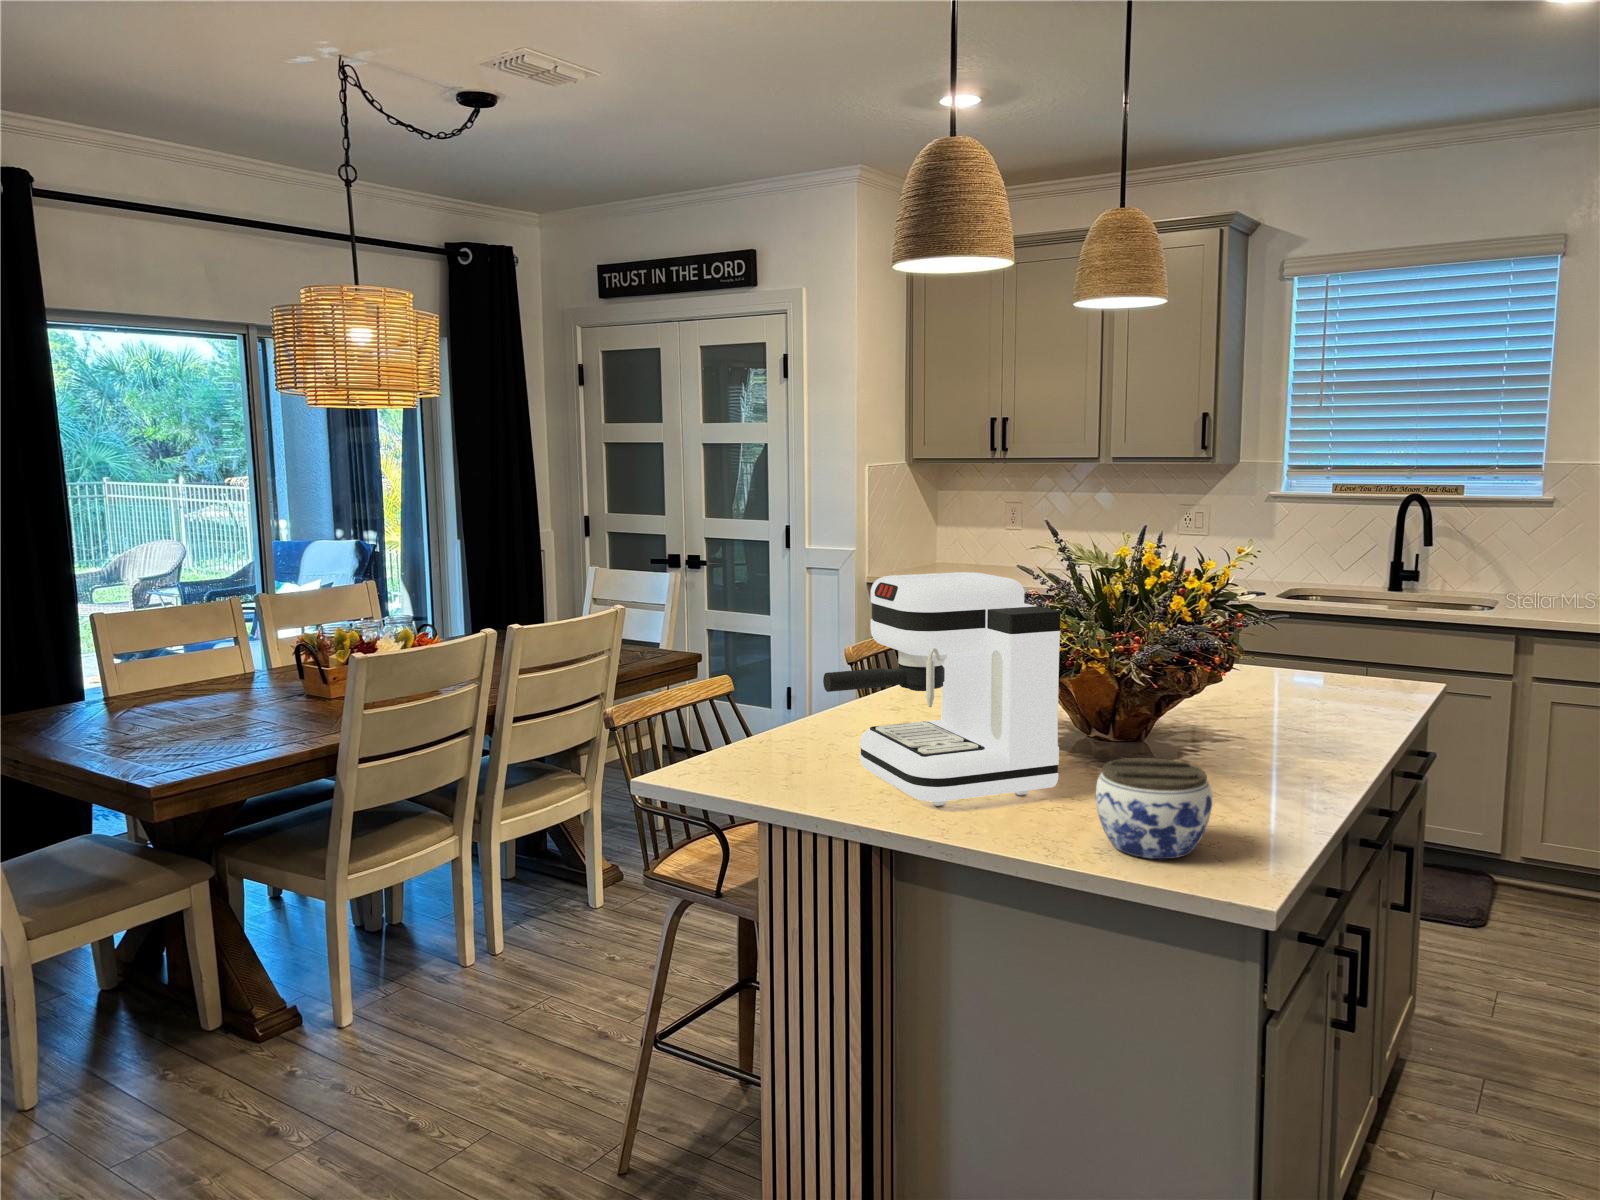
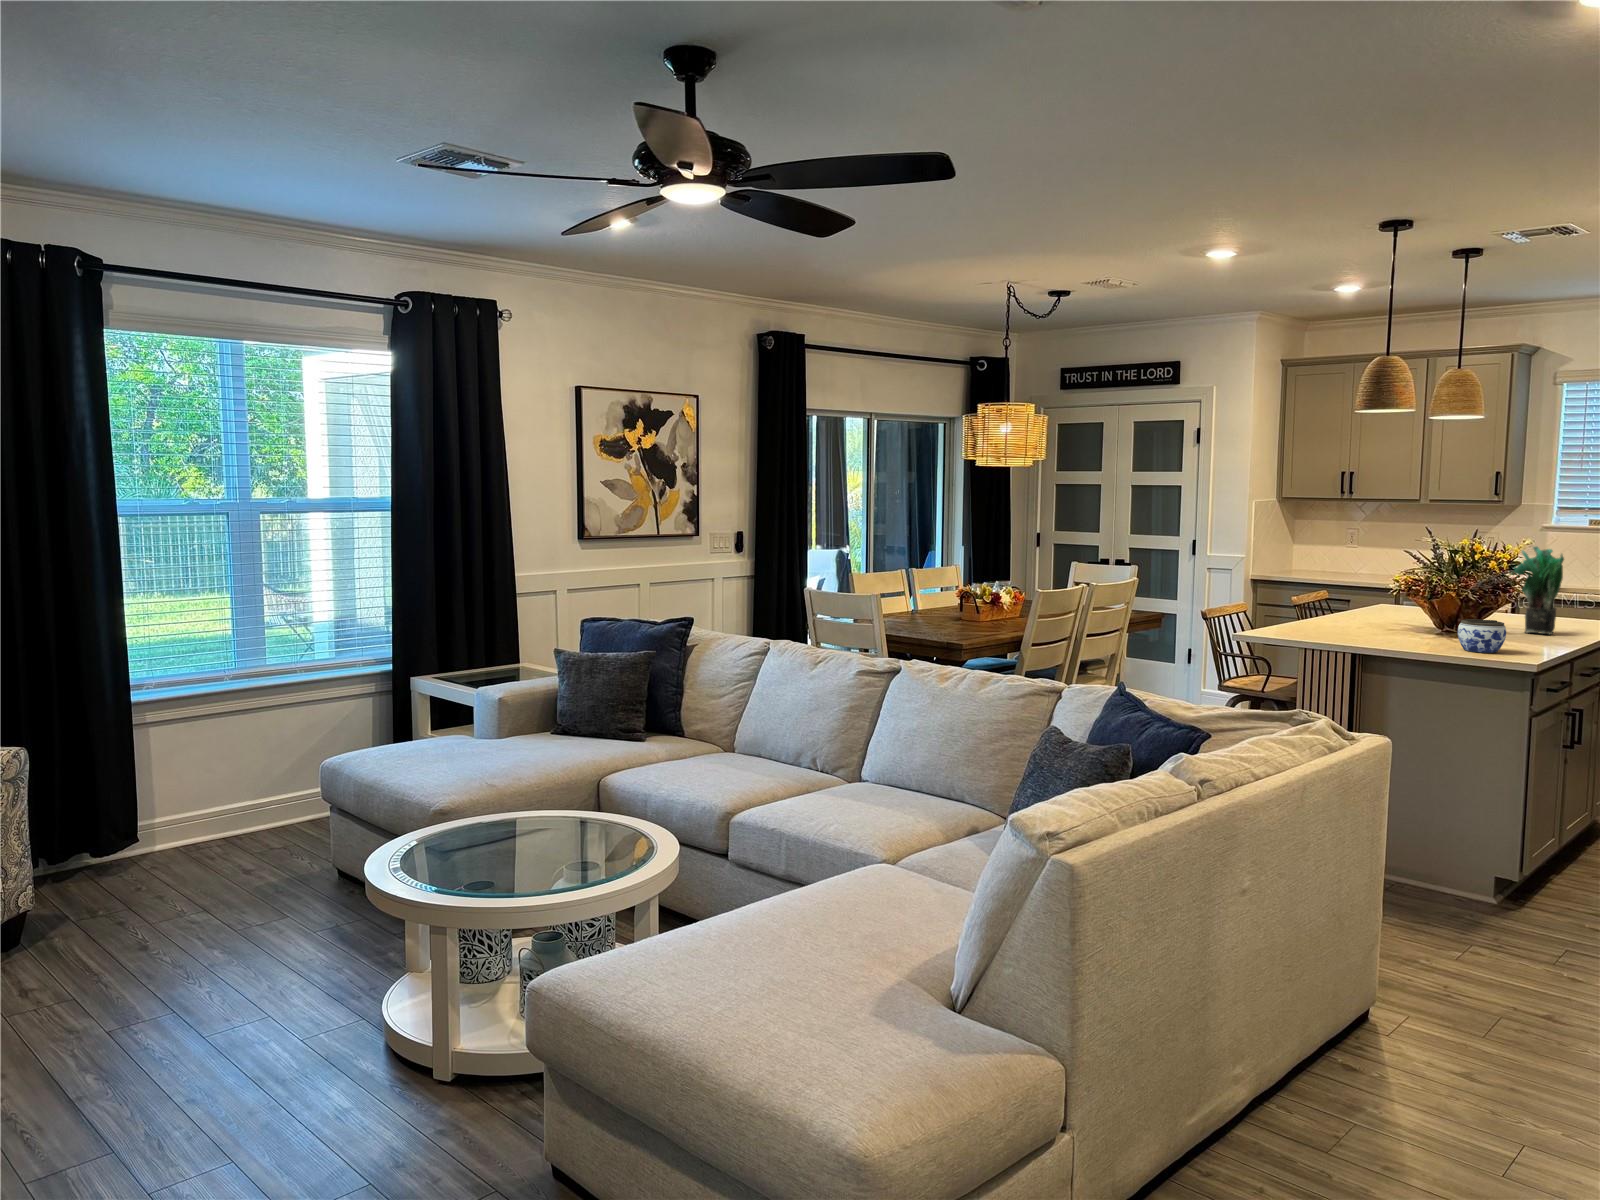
potted plant: none [1216,547,1330,743] -> present [1511,546,1564,634]
coffee maker: present [823,572,1061,806] -> none [1334,552,1440,641]

